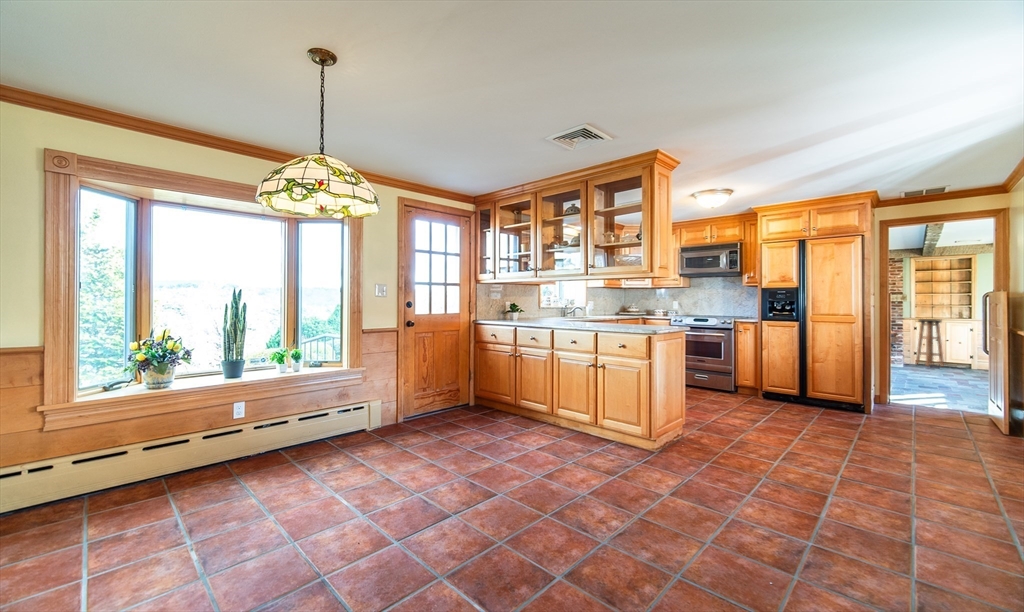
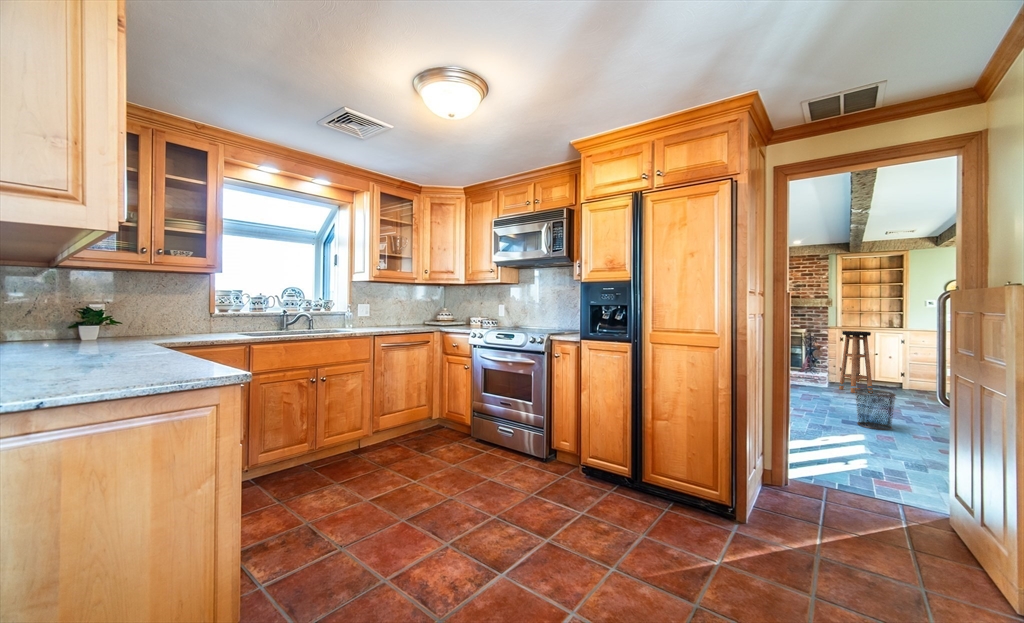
trash can: none [930,358,962,385] -> present [855,389,896,430]

